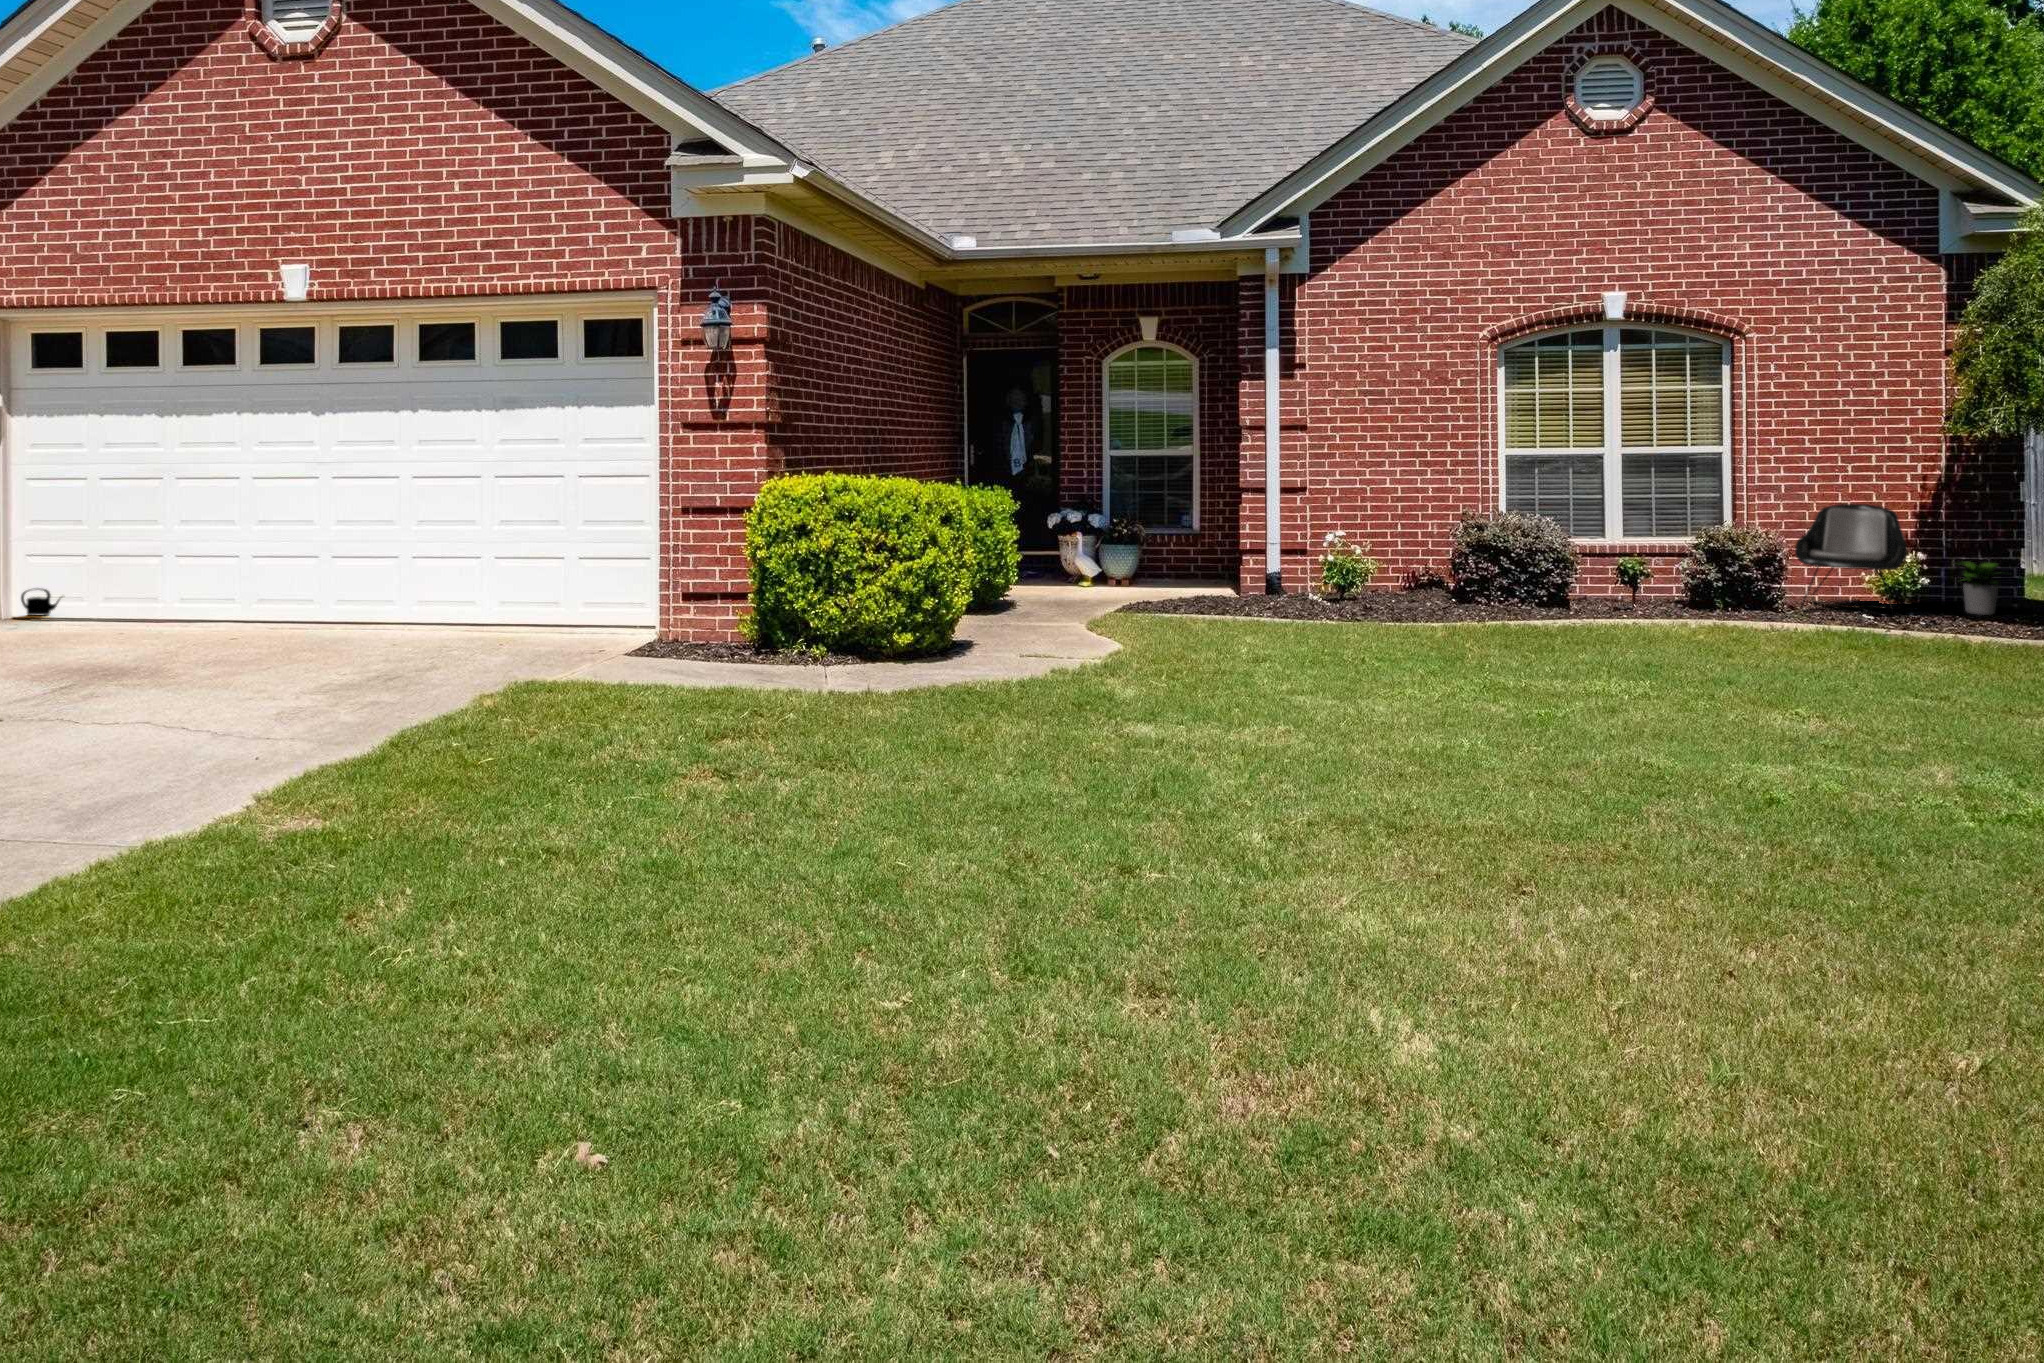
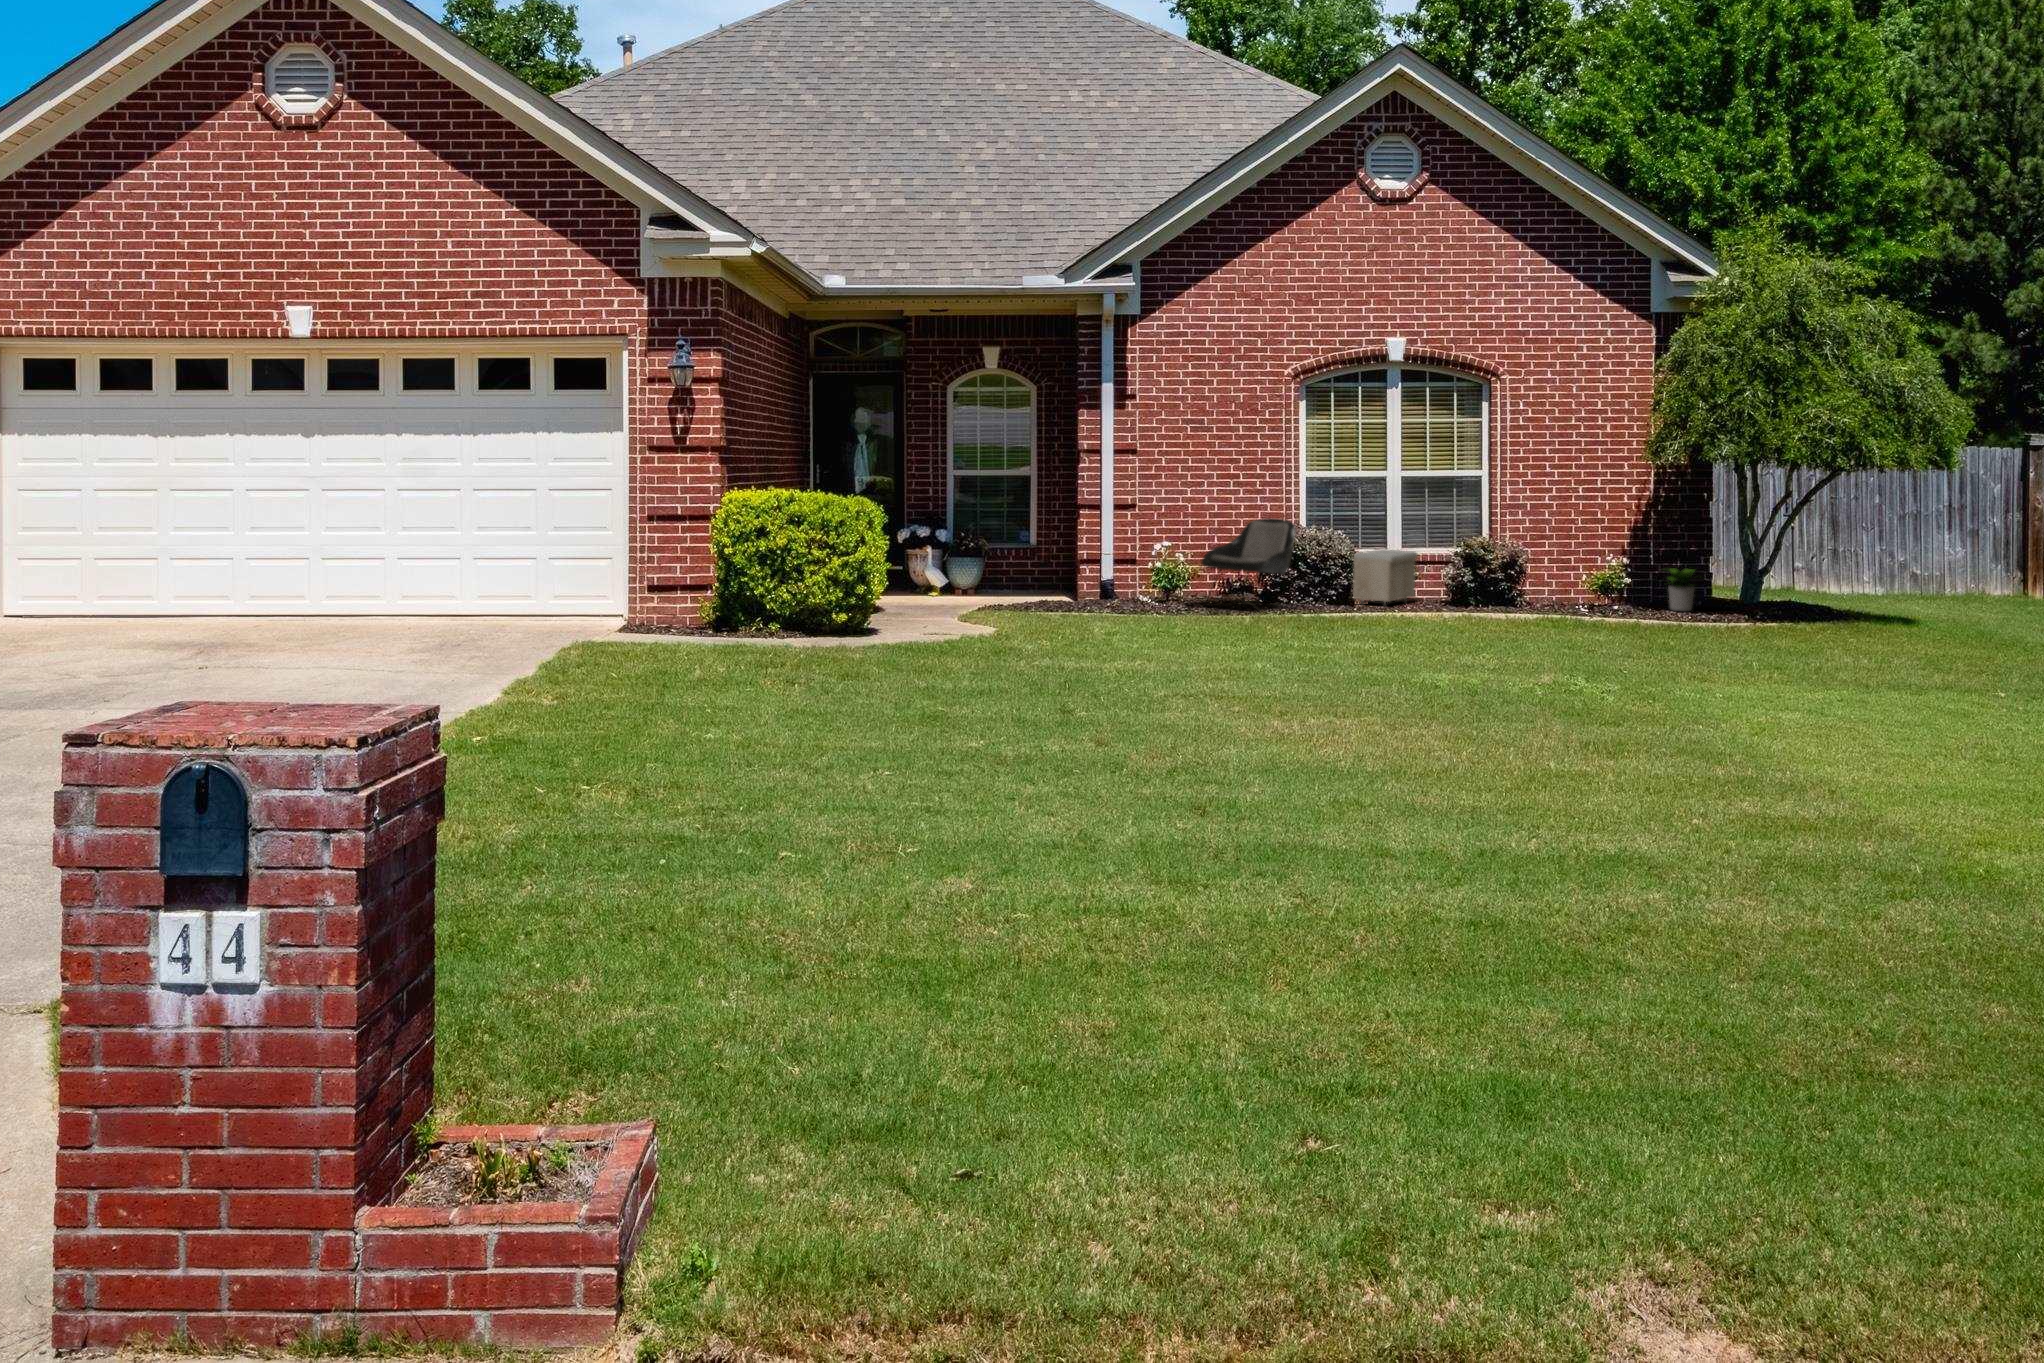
lounge chair: present [1795,504,1908,619] -> present [1202,518,1297,612]
storage bench: none [1566,538,1644,607] -> present [1353,549,1417,607]
watering can: present [21,589,60,615] -> none [20,588,61,612]

